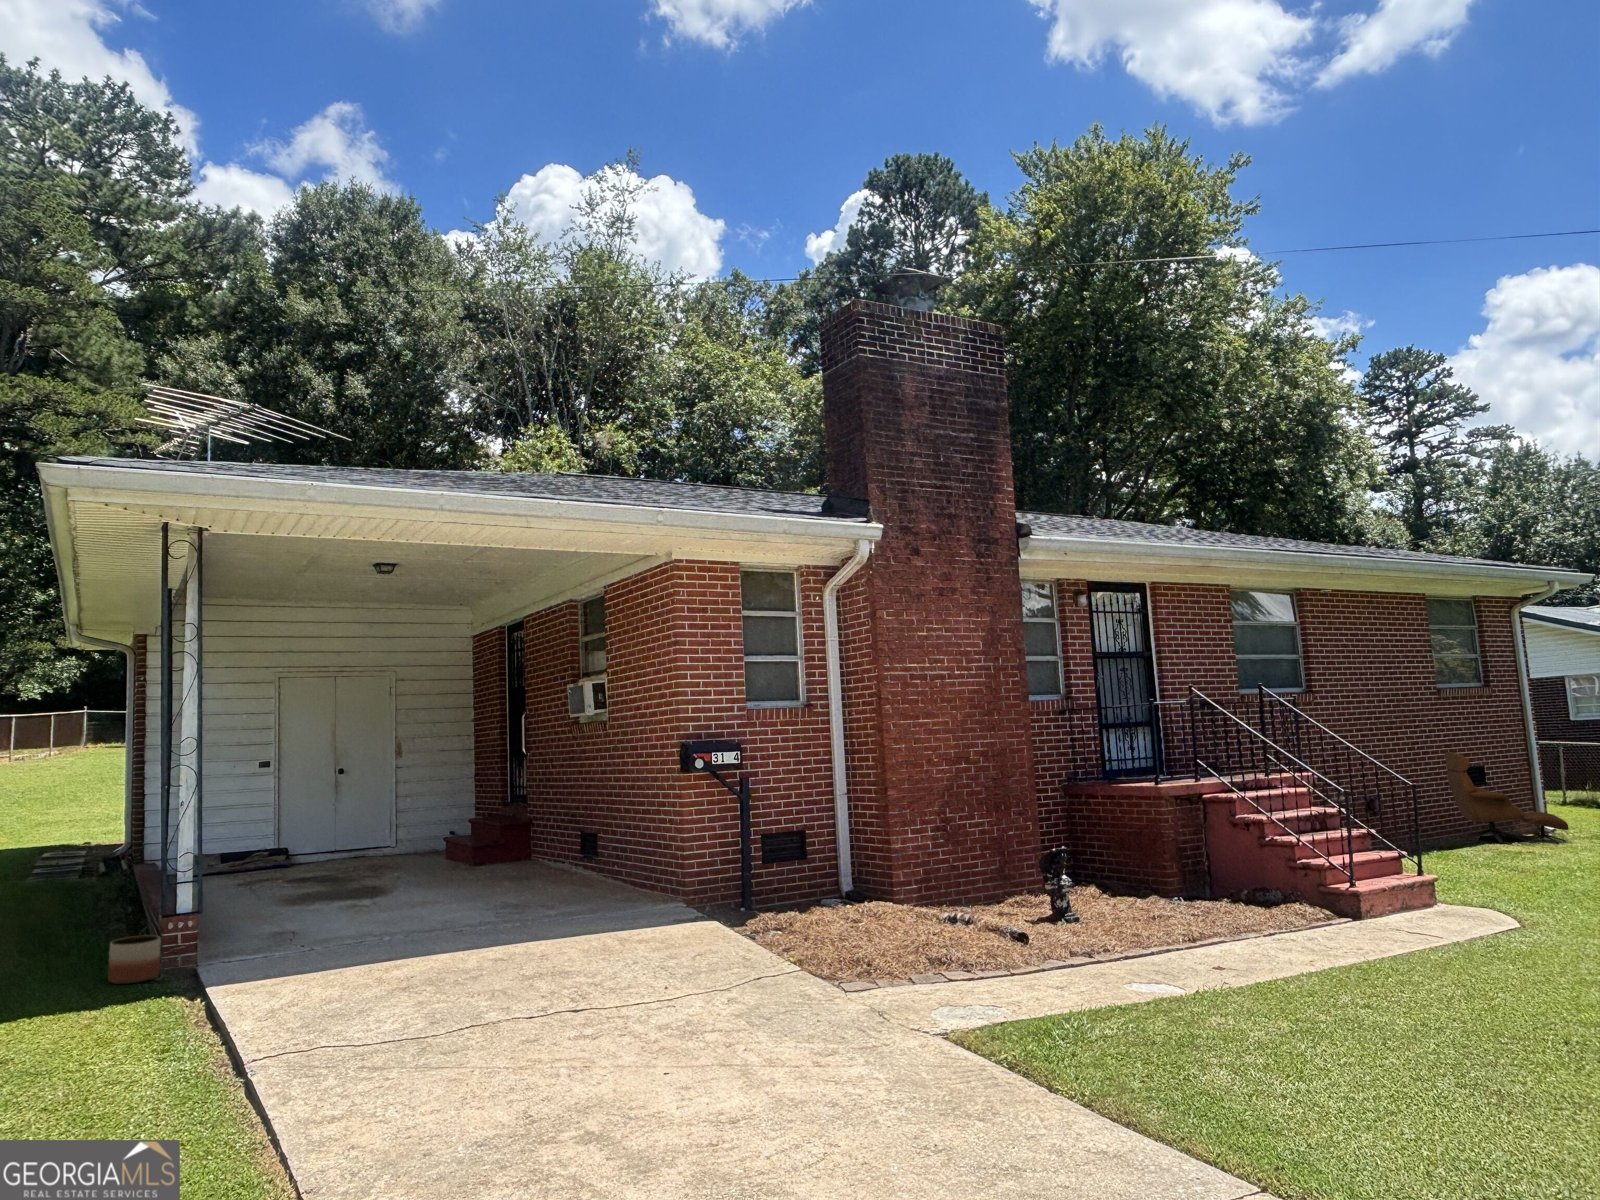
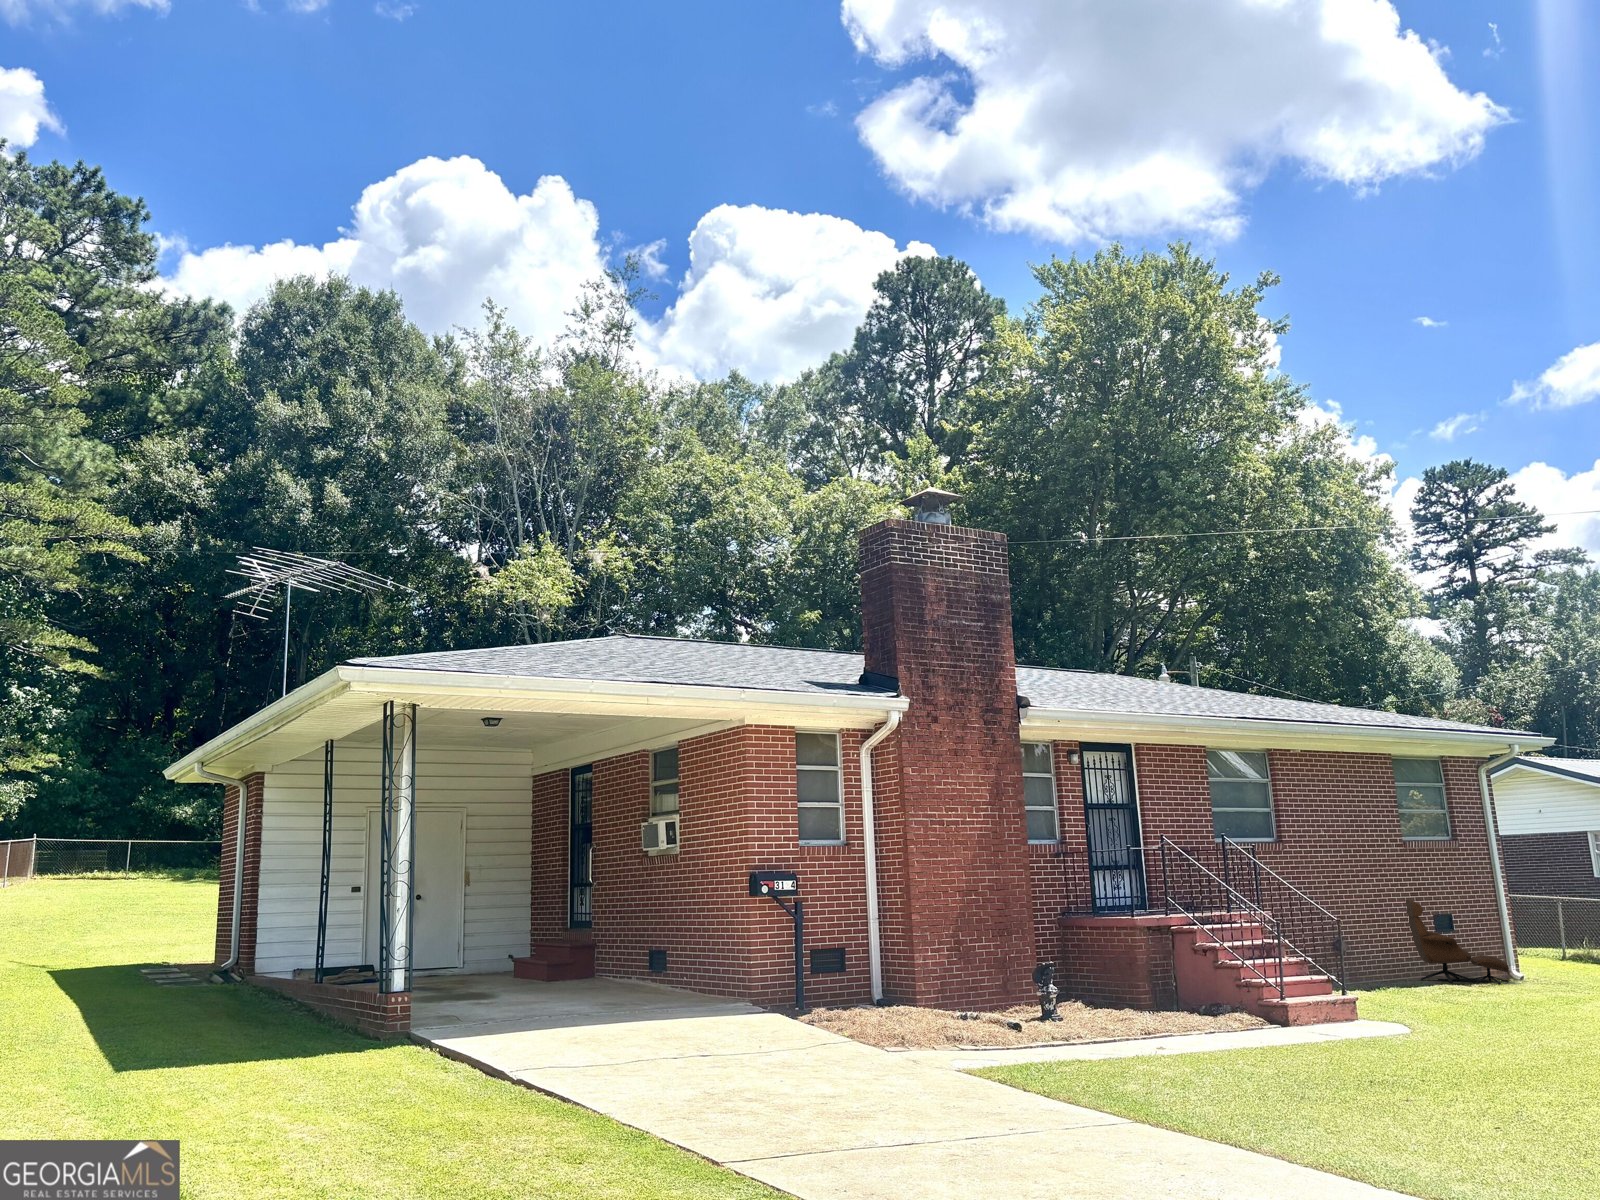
planter: present [108,935,161,984] -> none [344,1007,380,1040]

